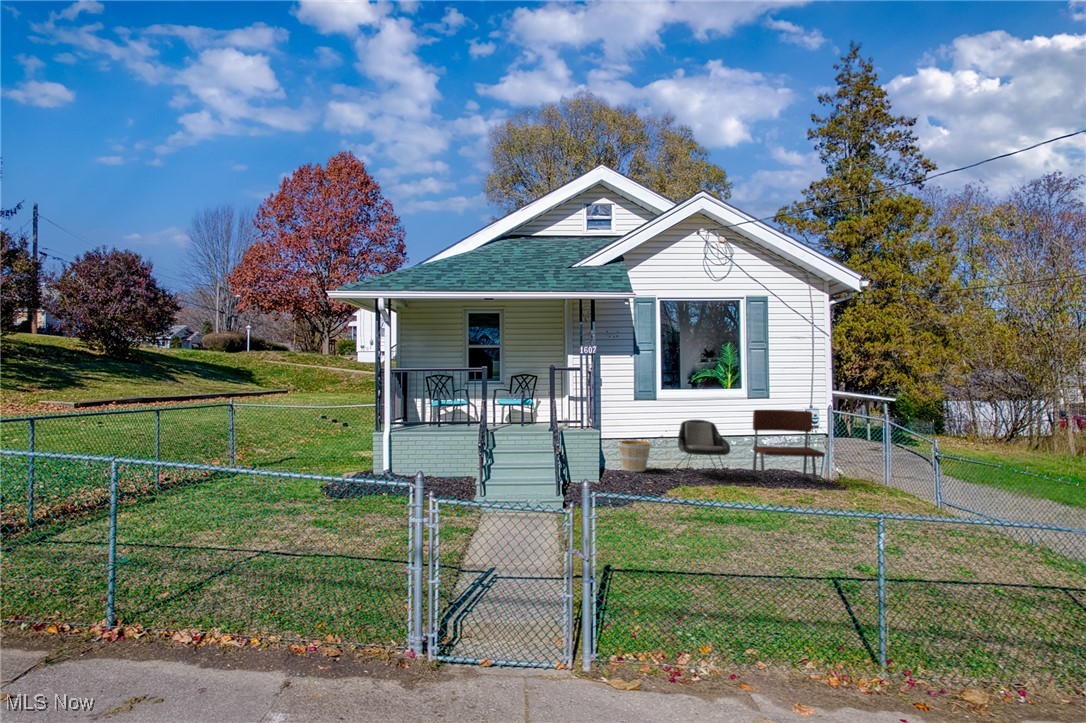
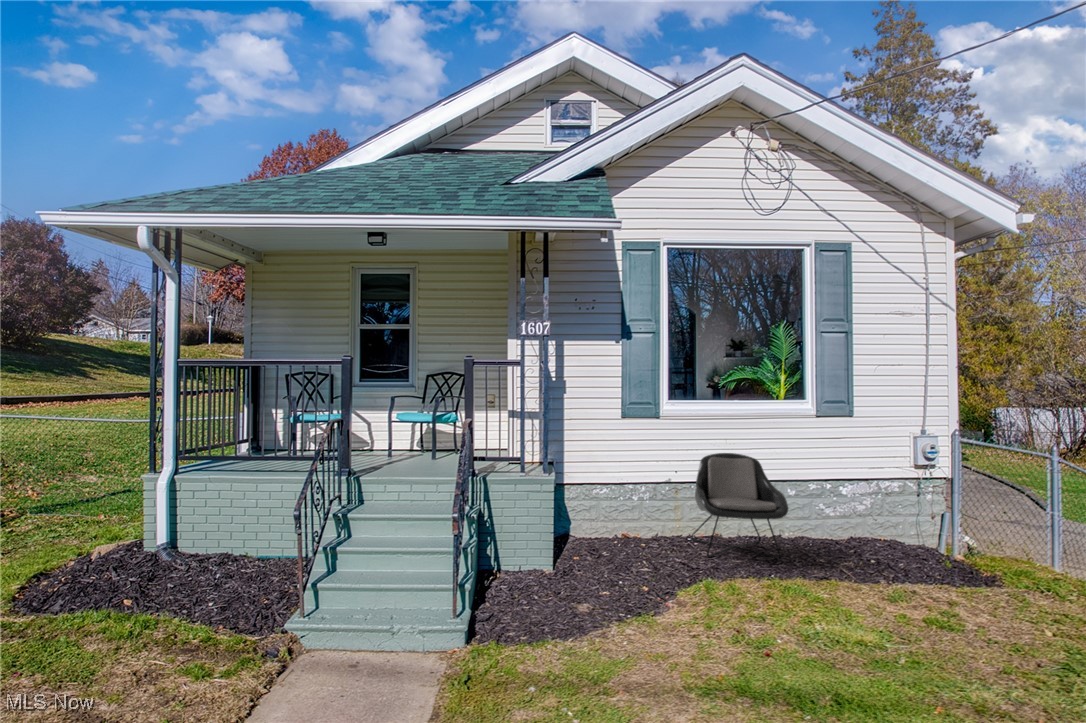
bench: present [752,410,825,482] -> none [822,437,952,564]
wooden bucket: present [618,440,651,472] -> none [590,488,649,546]

